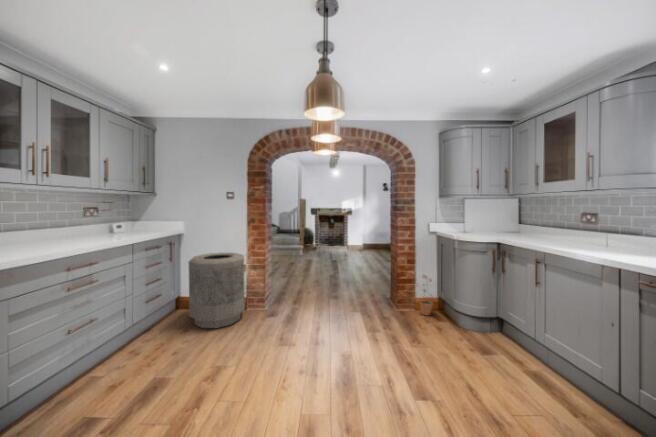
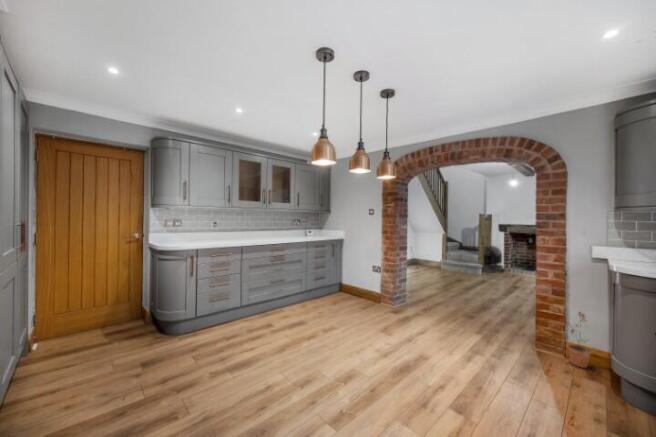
trash can: present [189,253,245,328] -> none [337,255,377,310]

